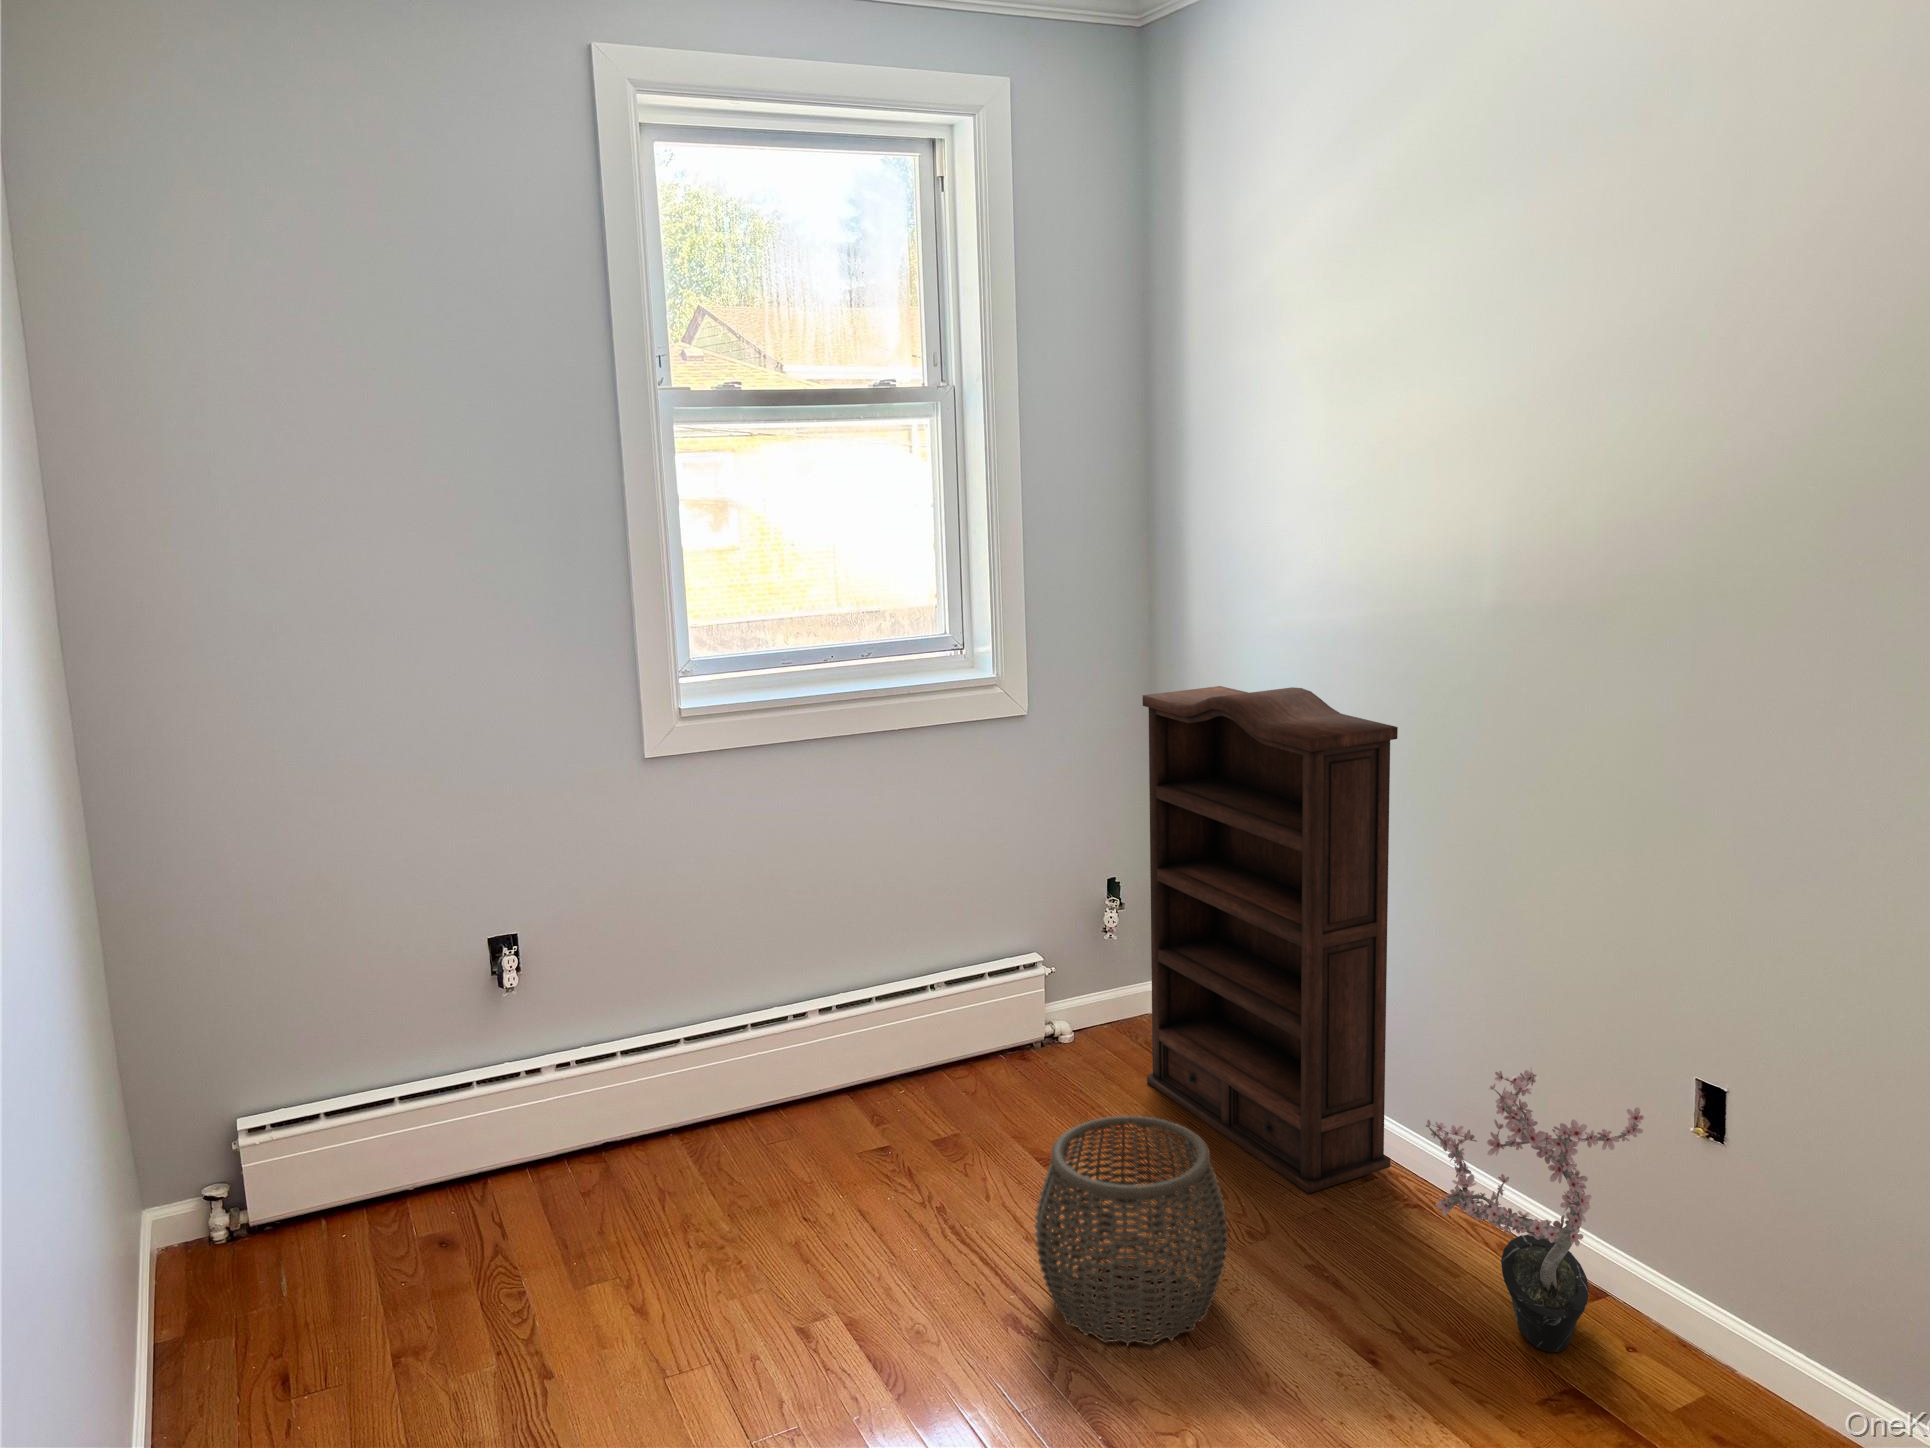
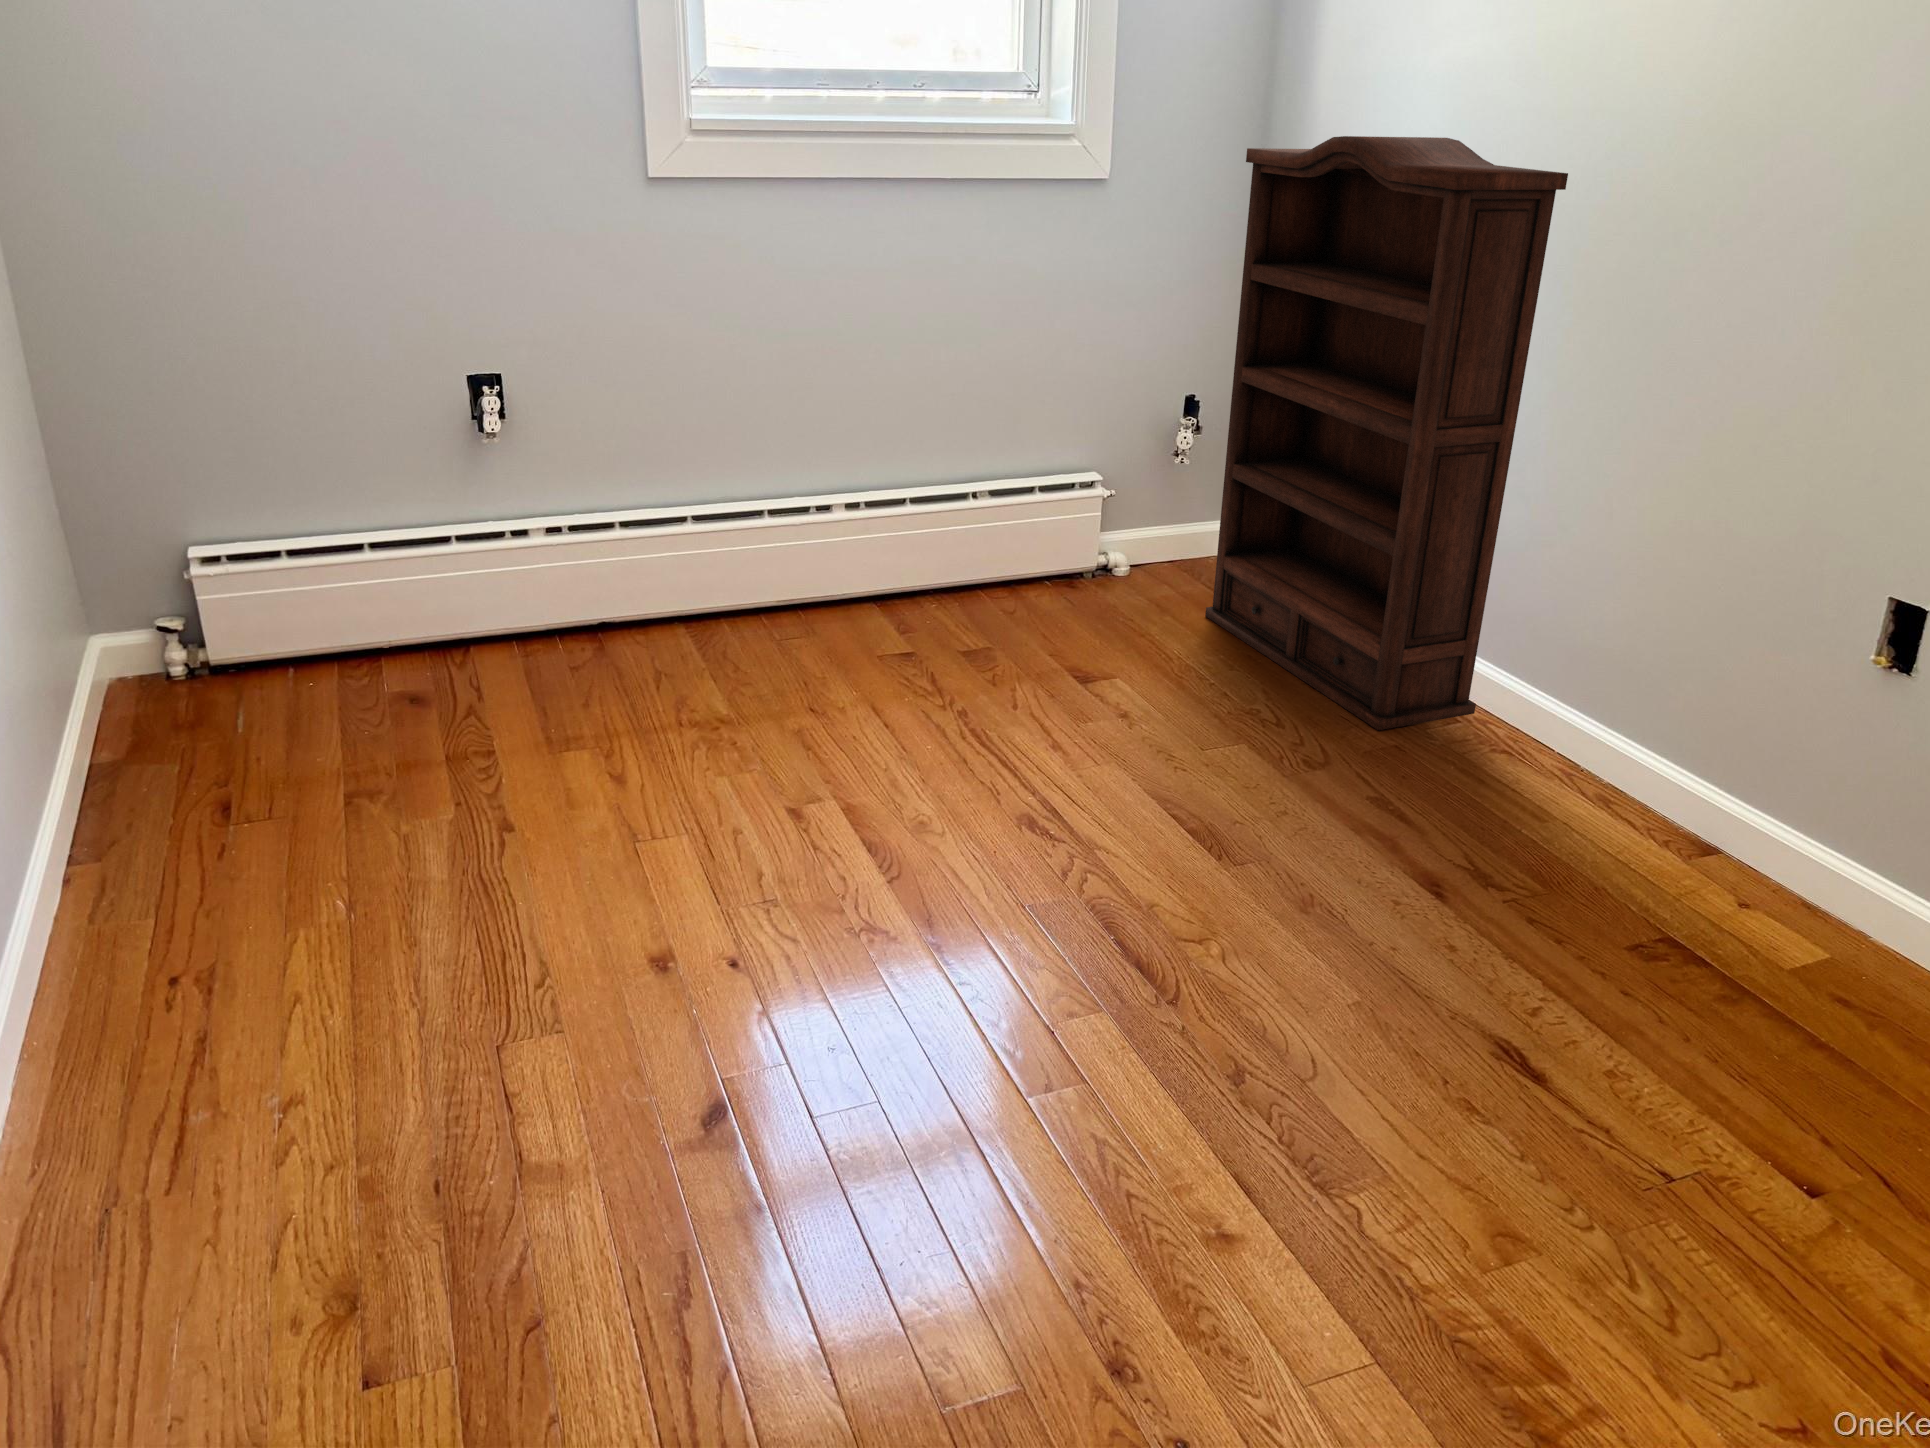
potted plant: present [1426,1068,1644,1353] -> none [1523,570,1840,903]
woven basket: present [1034,1116,1229,1346] -> none [1061,611,1287,856]

